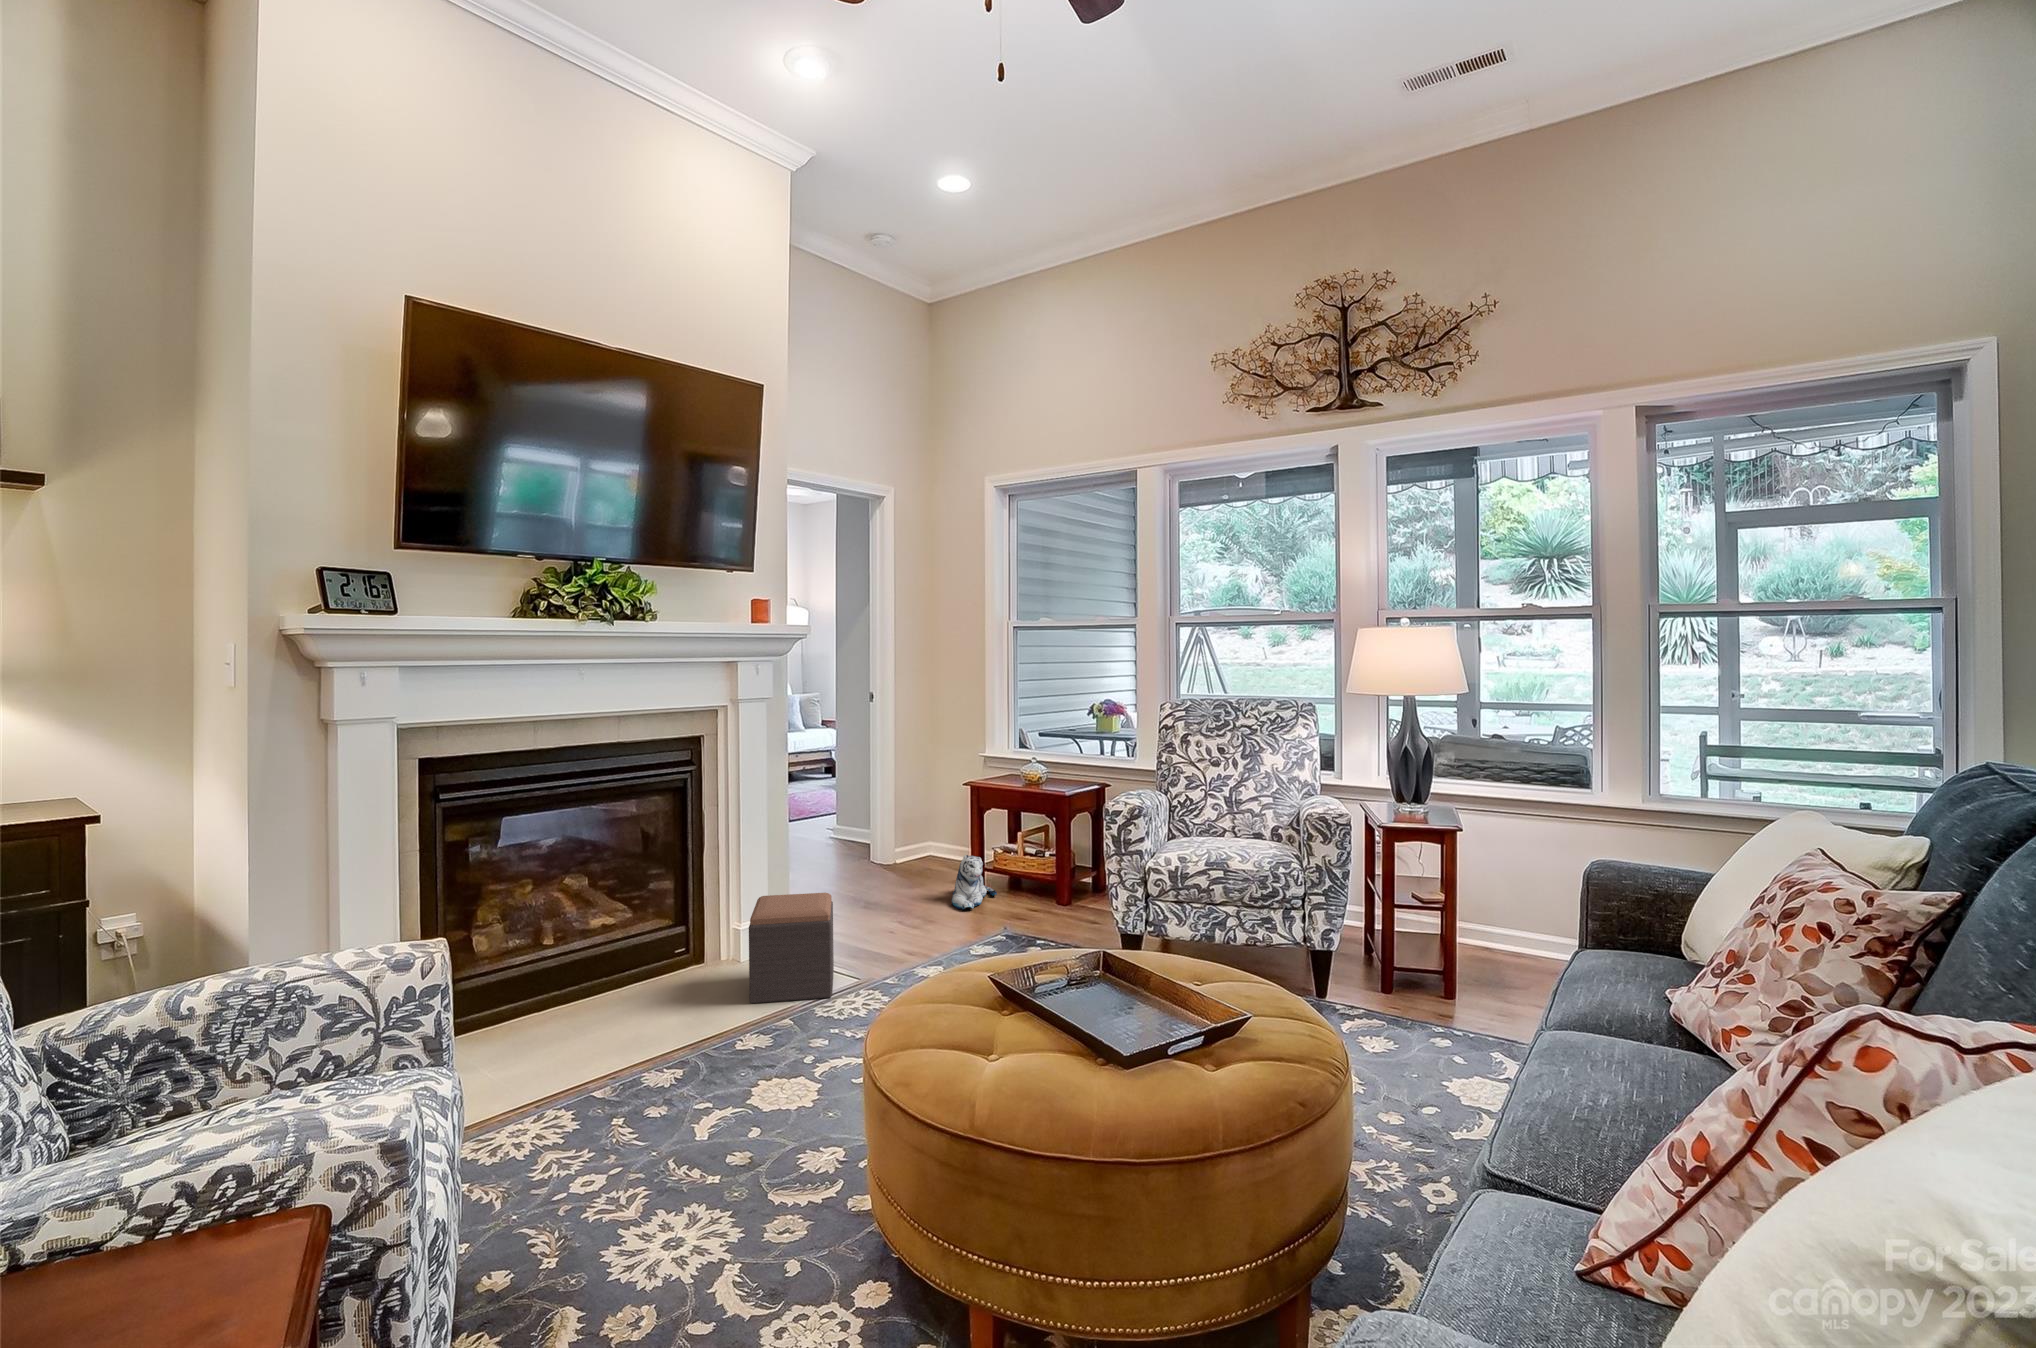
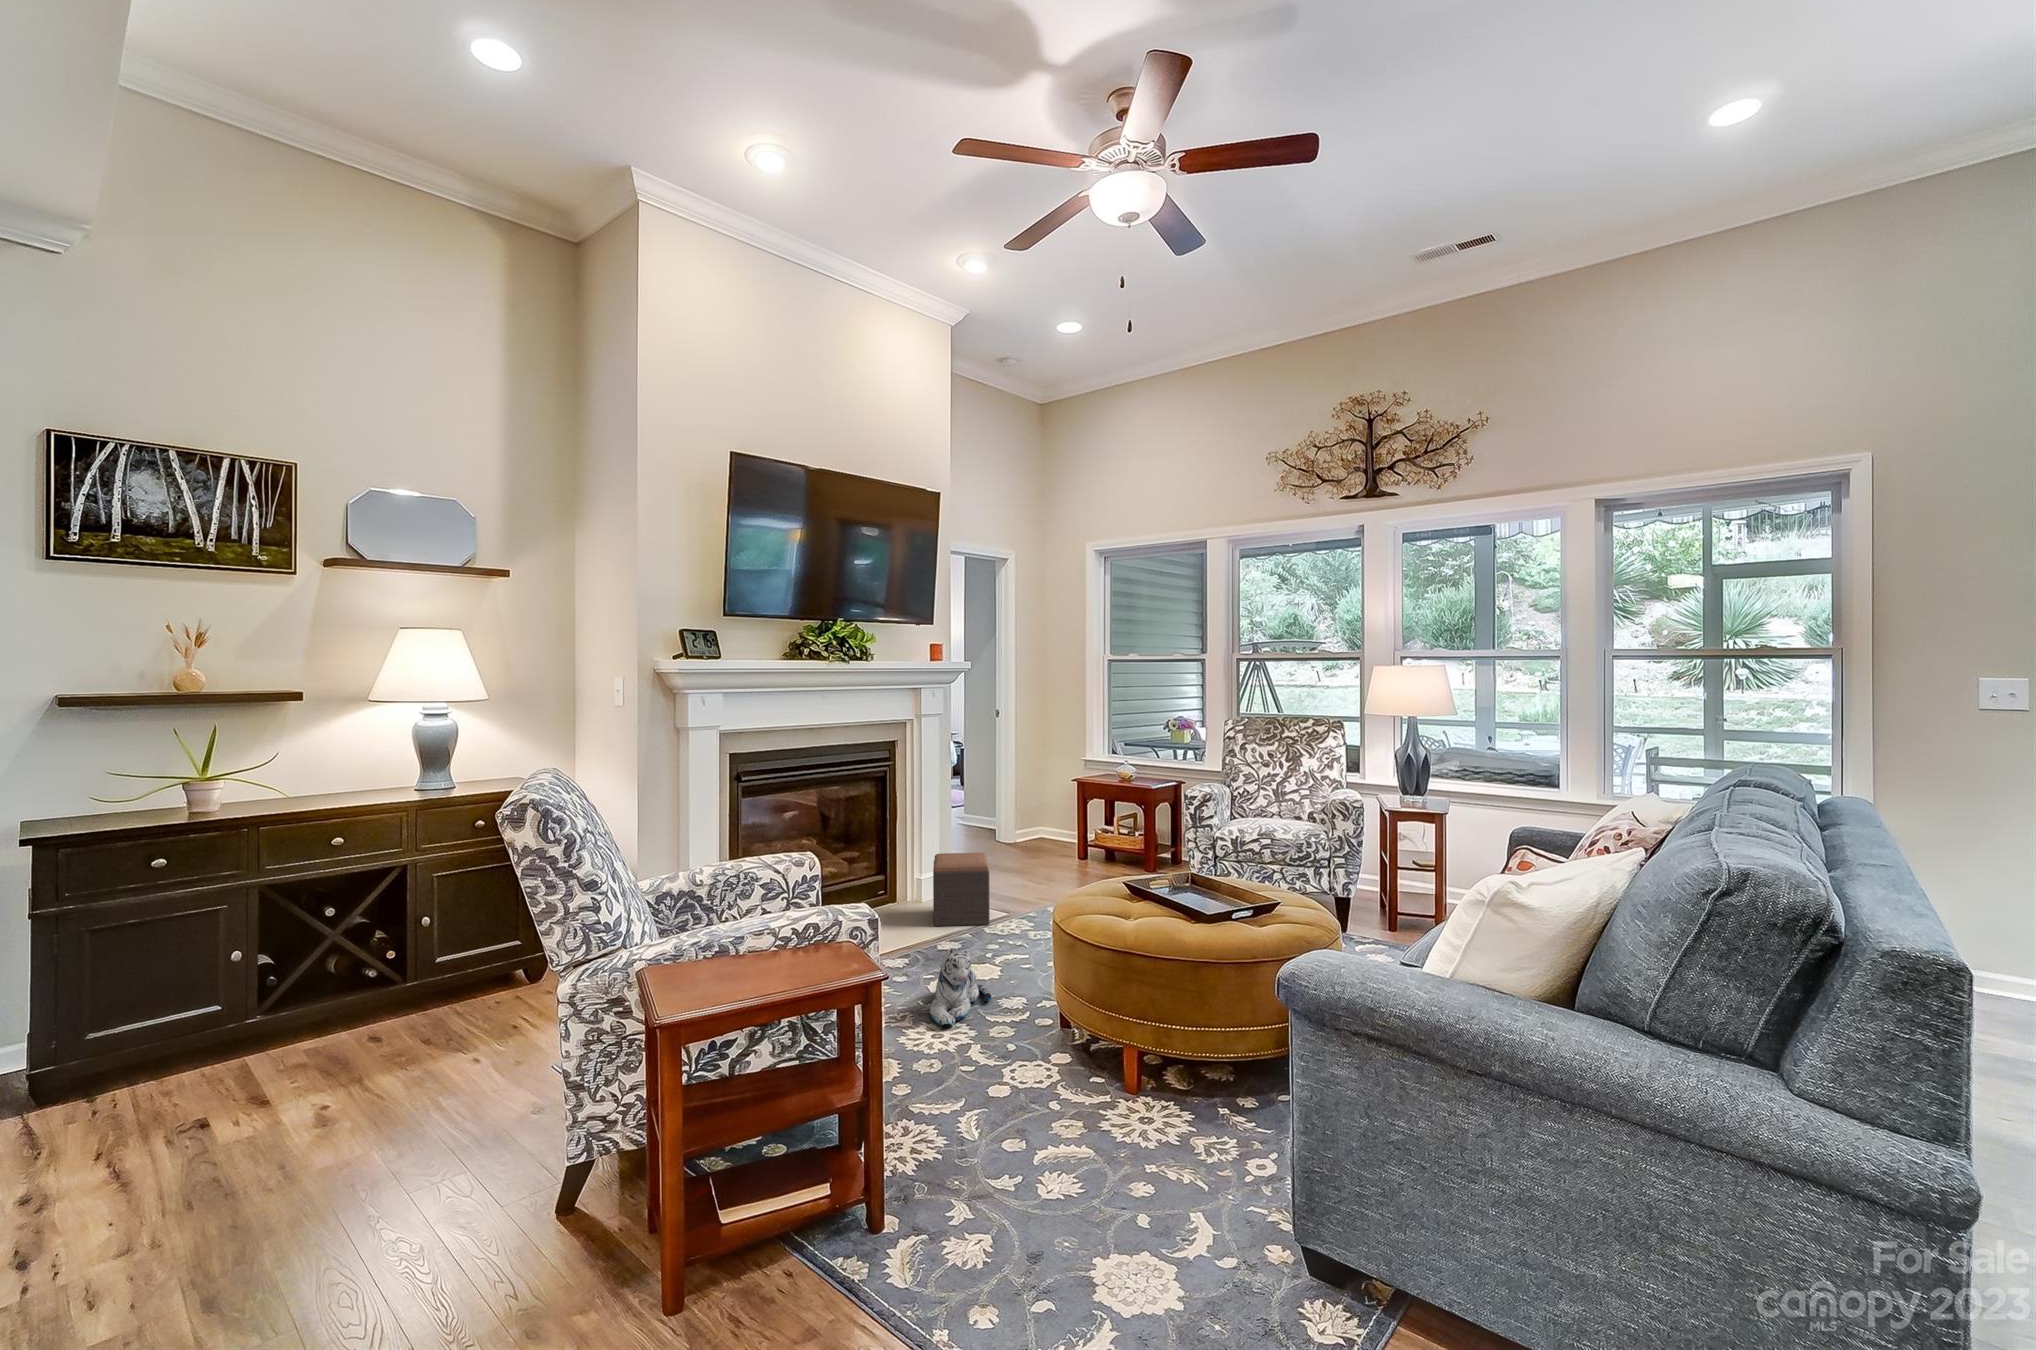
plush toy: present [952,855,997,910] -> present [929,949,991,1026]

